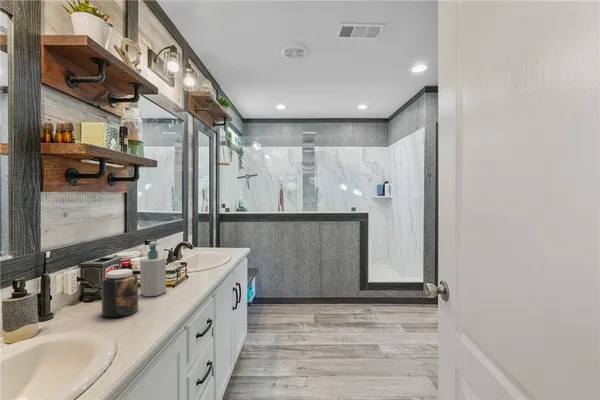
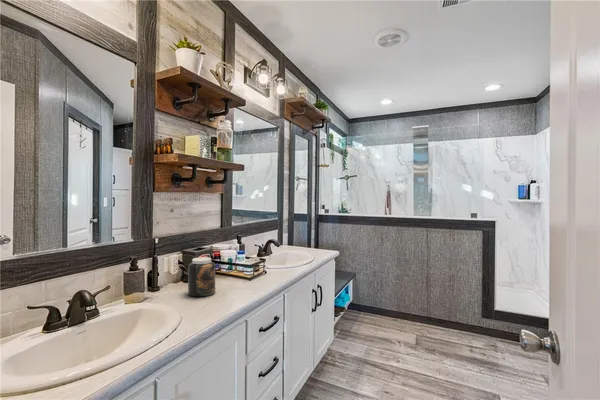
soap bottle: present [140,243,166,297] -> none [223,237,243,284]

